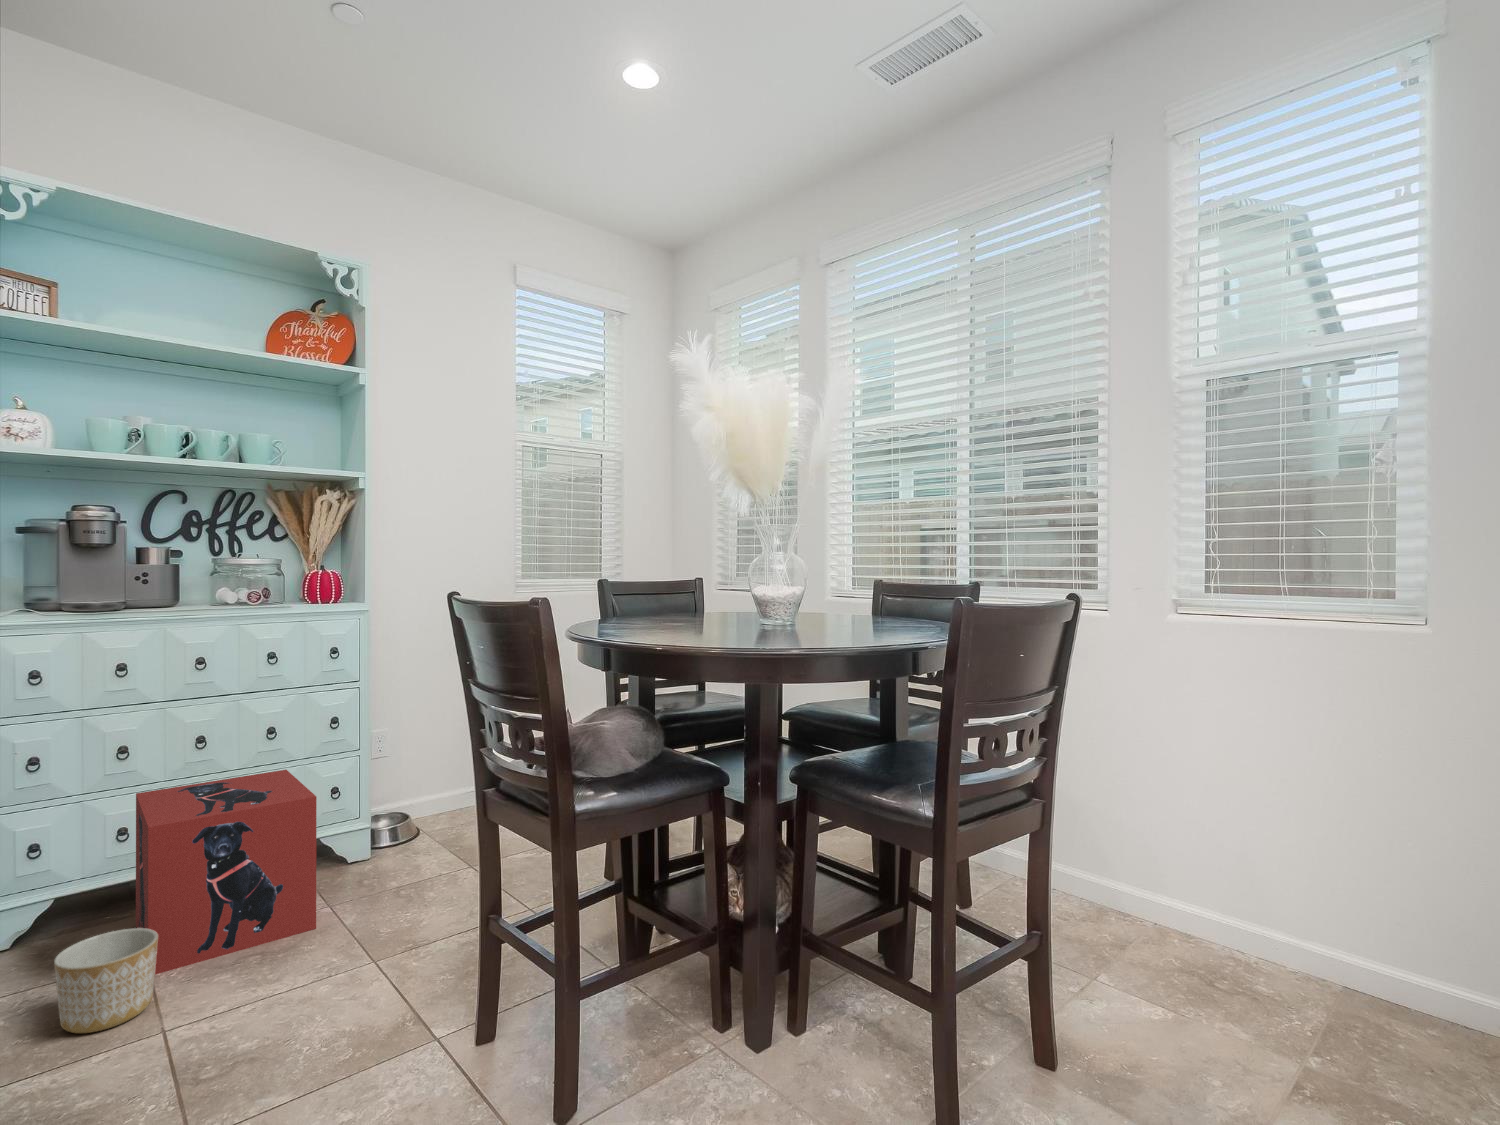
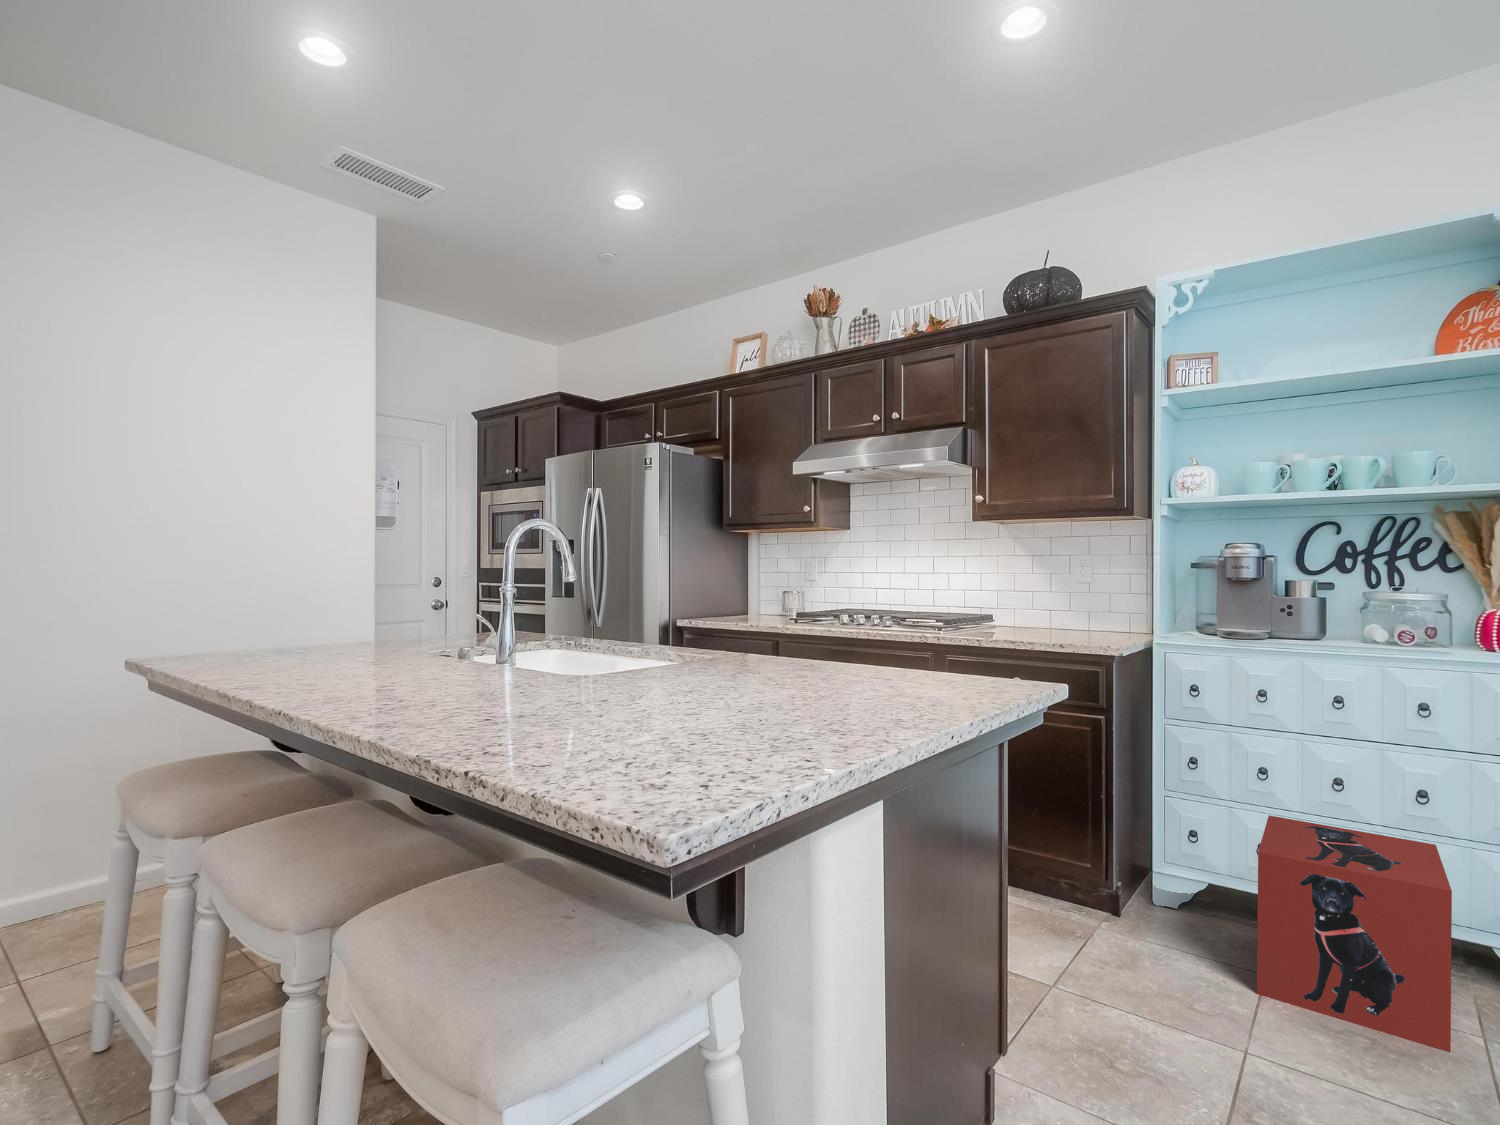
planter: present [54,928,158,1033] -> none [1172,929,1255,1023]

